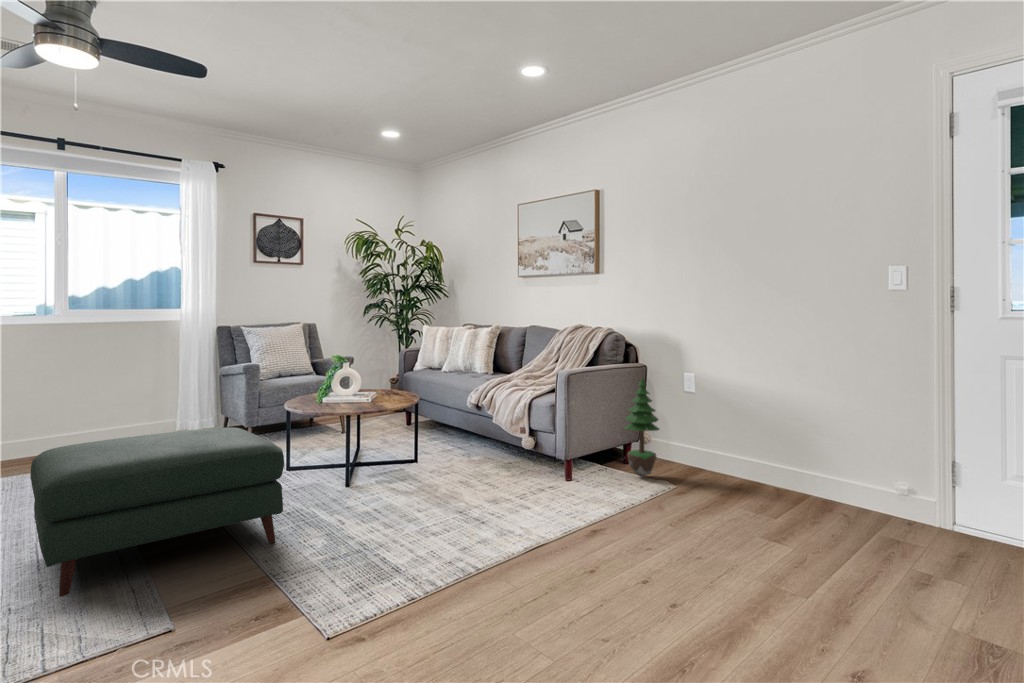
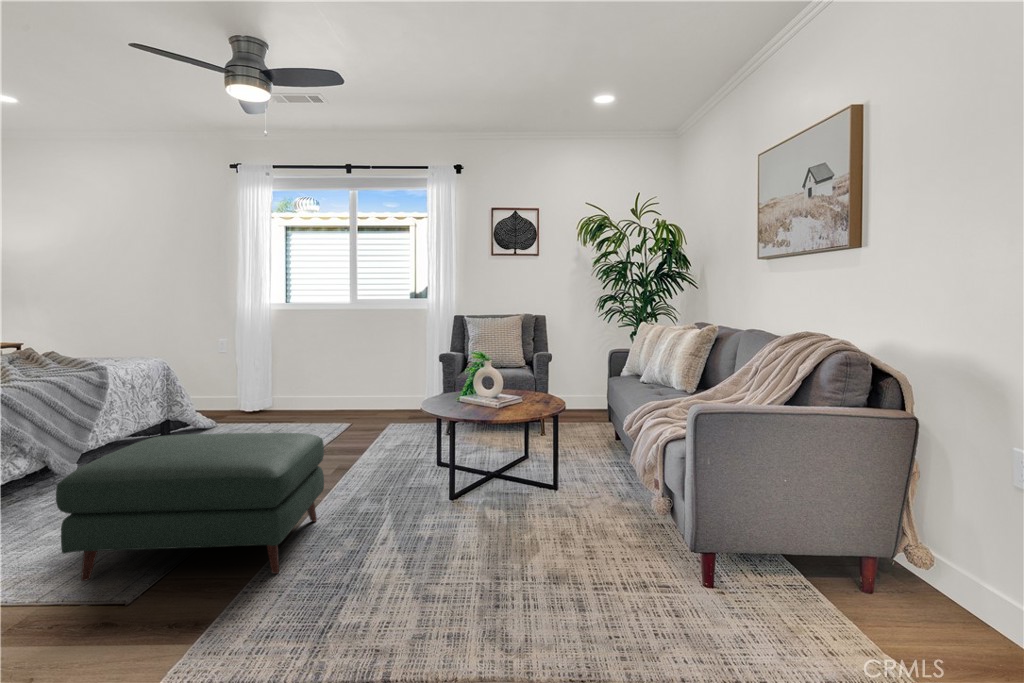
potted tree: present [624,378,659,477] -> none [820,438,901,620]

